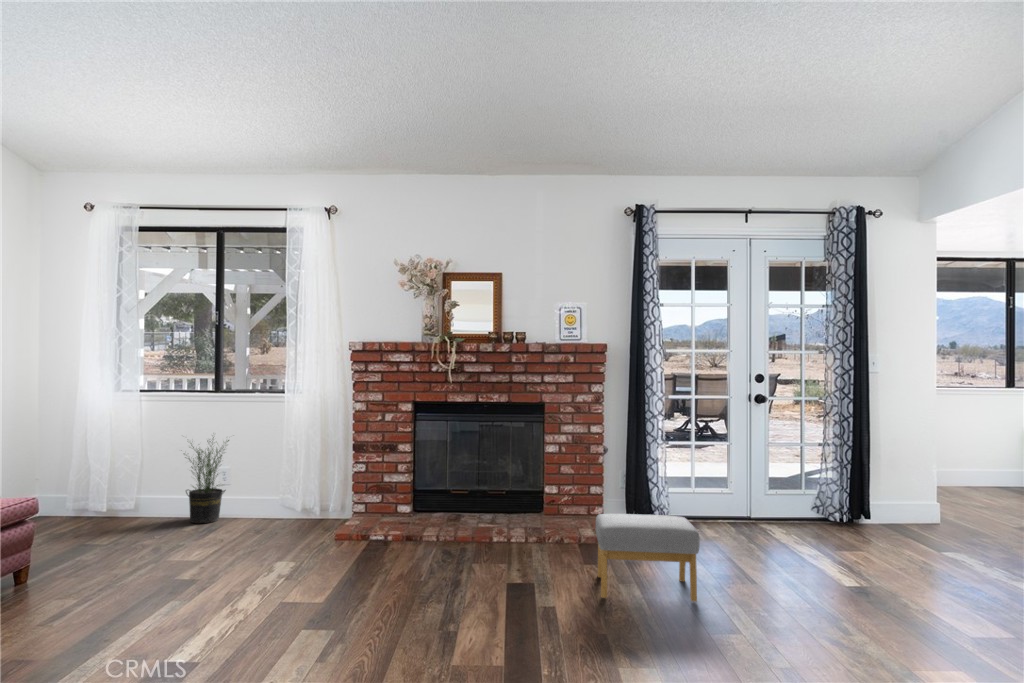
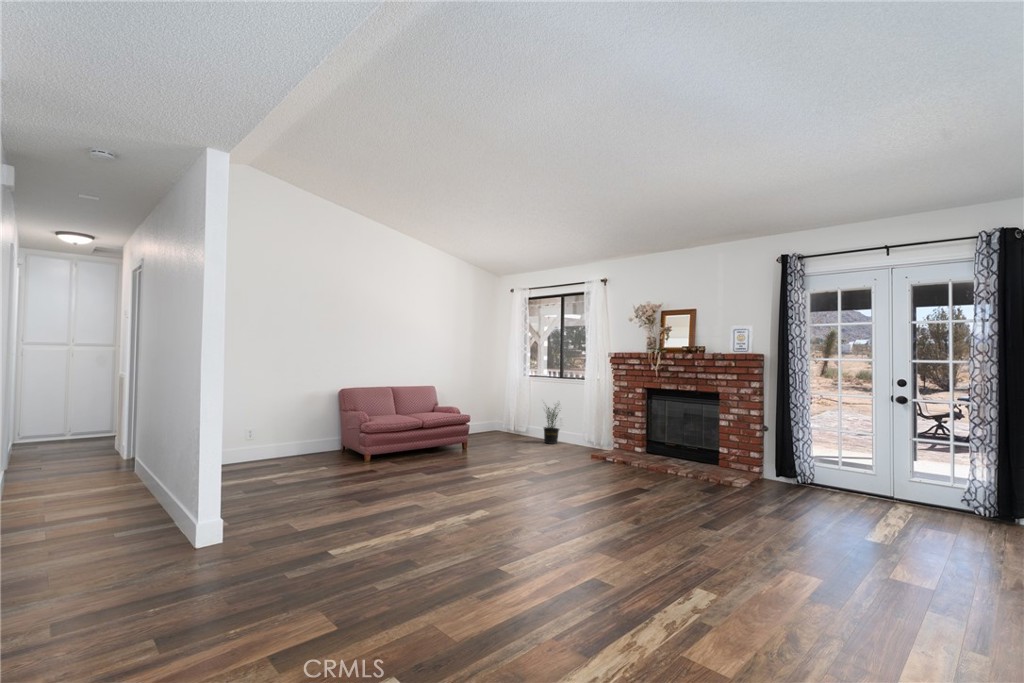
footstool: present [595,514,700,602] -> none [676,456,750,512]

